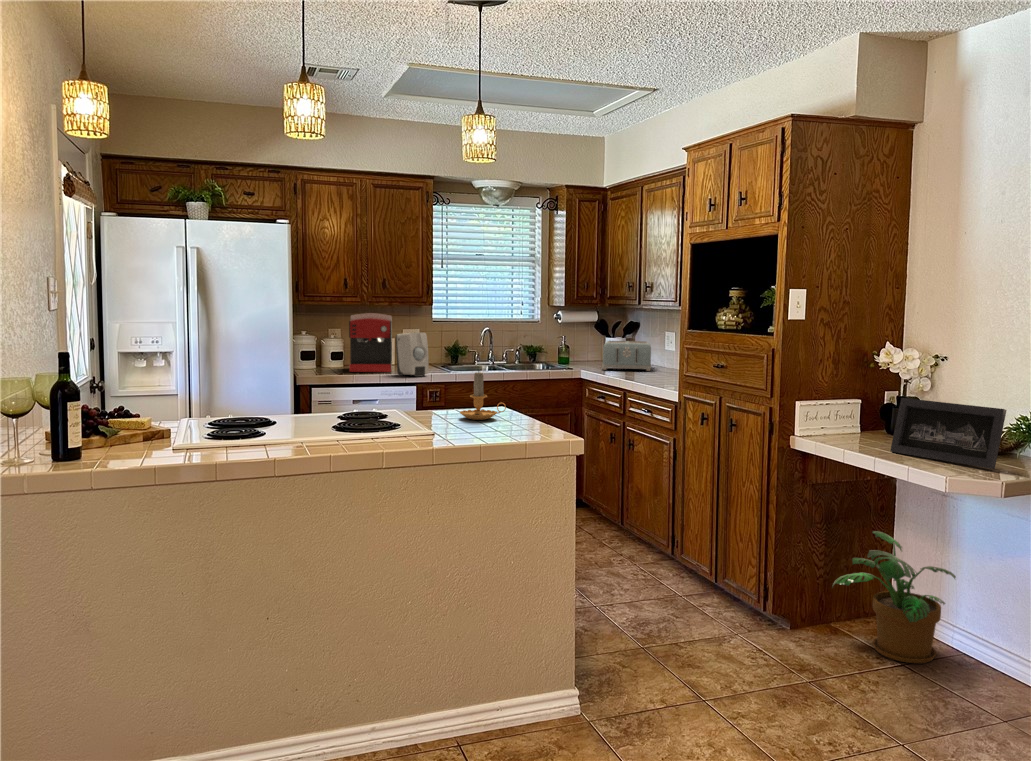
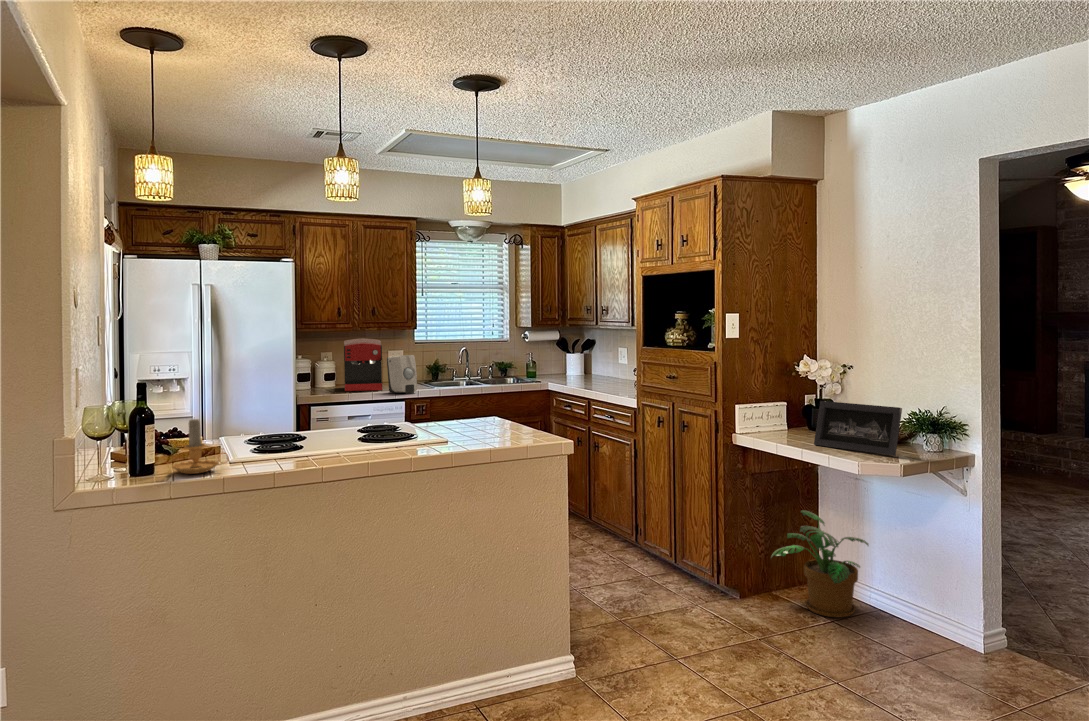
toaster: present [602,341,651,371] -> none [566,357,608,383]
candle: present [460,372,506,420] -> present [172,419,229,474]

